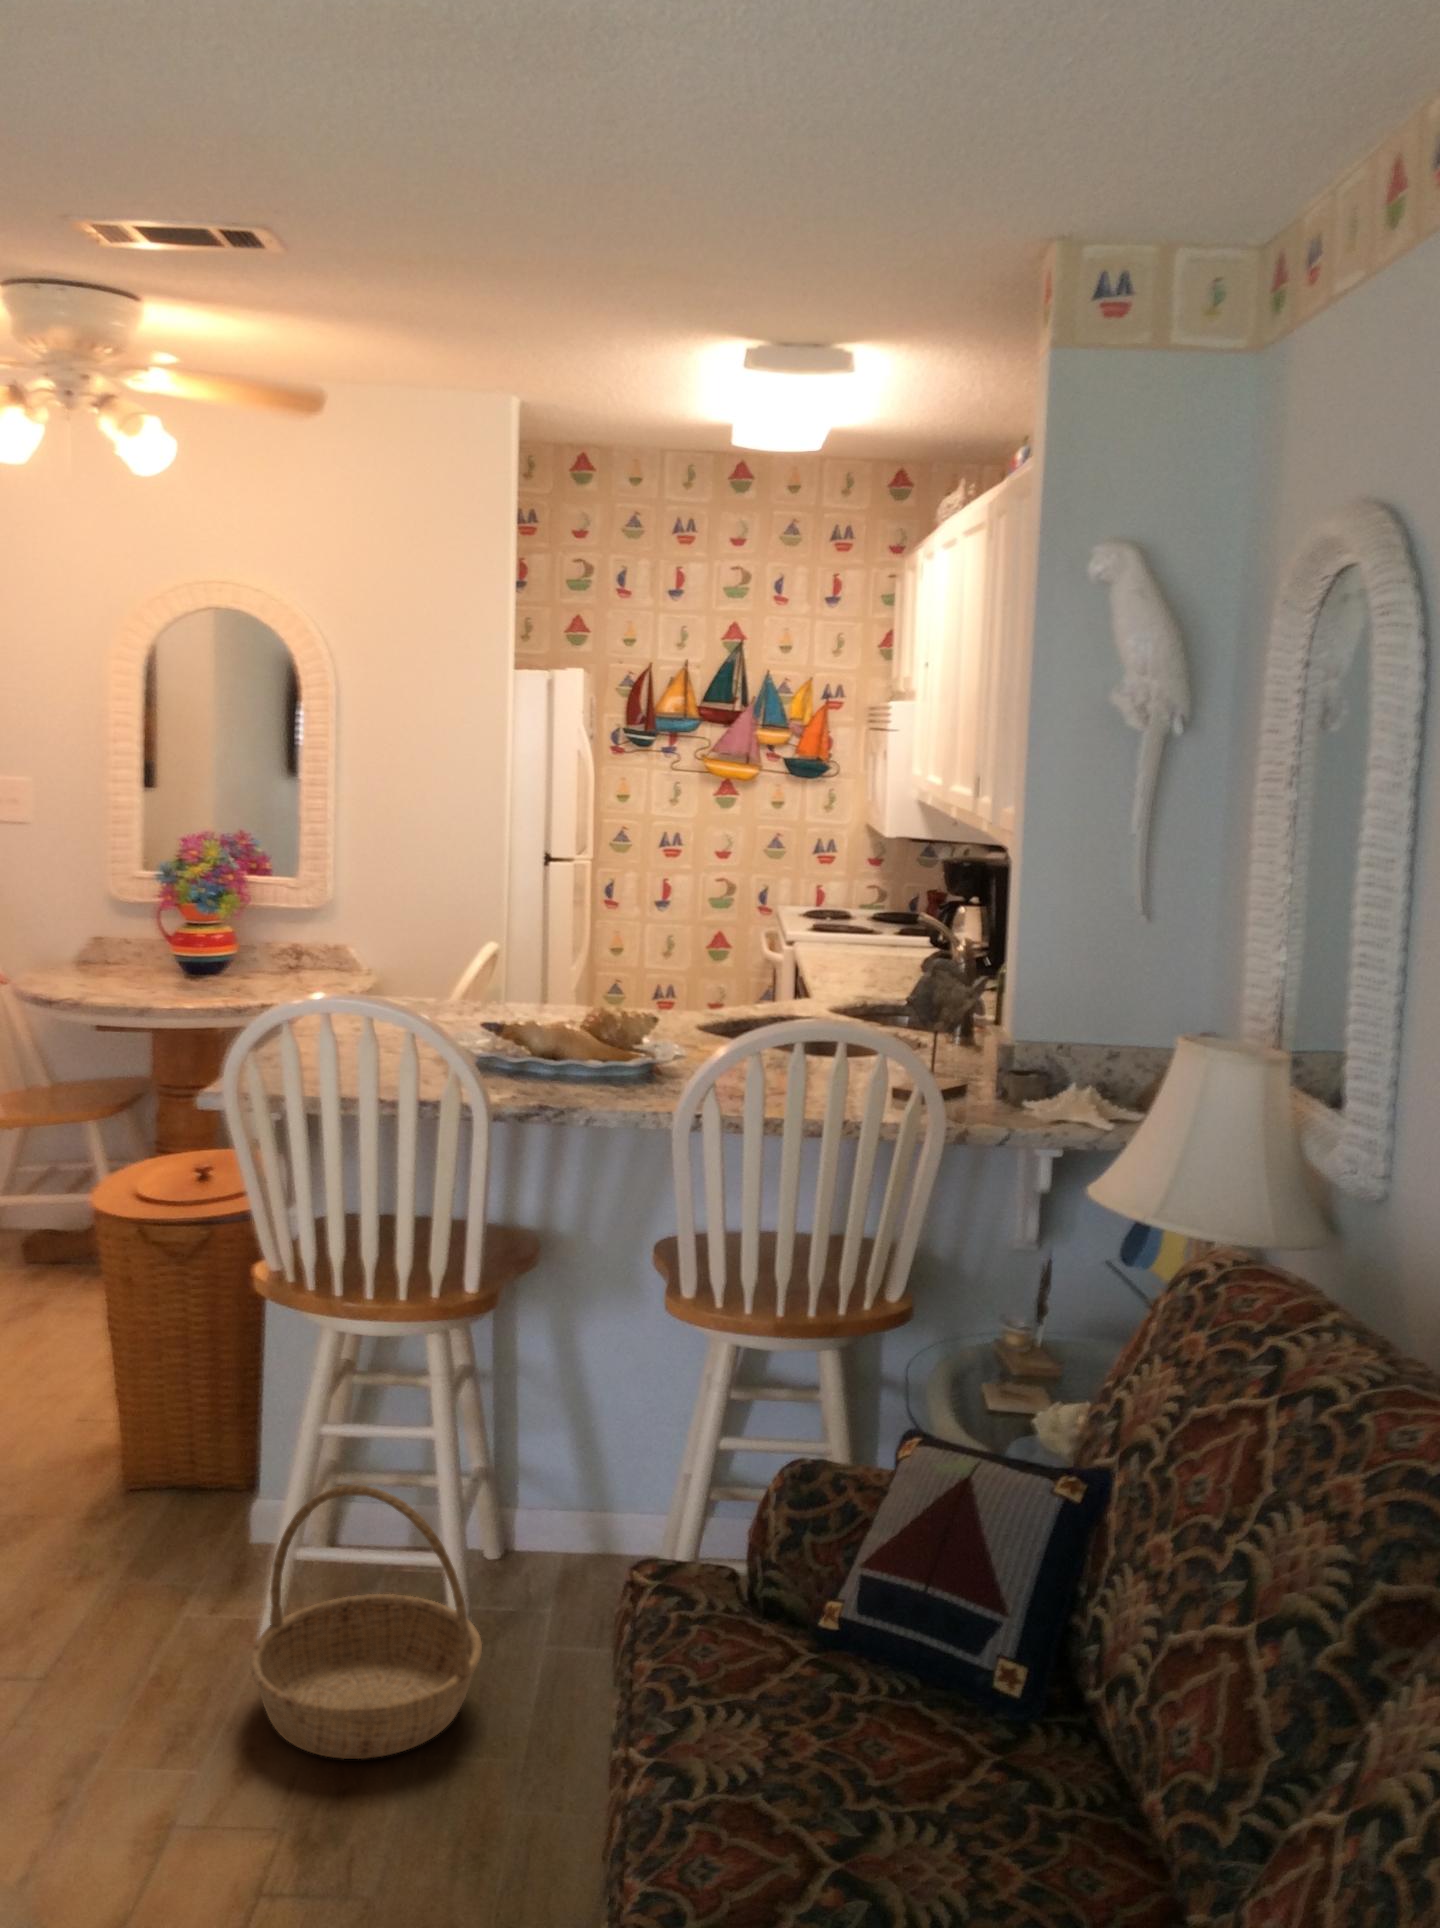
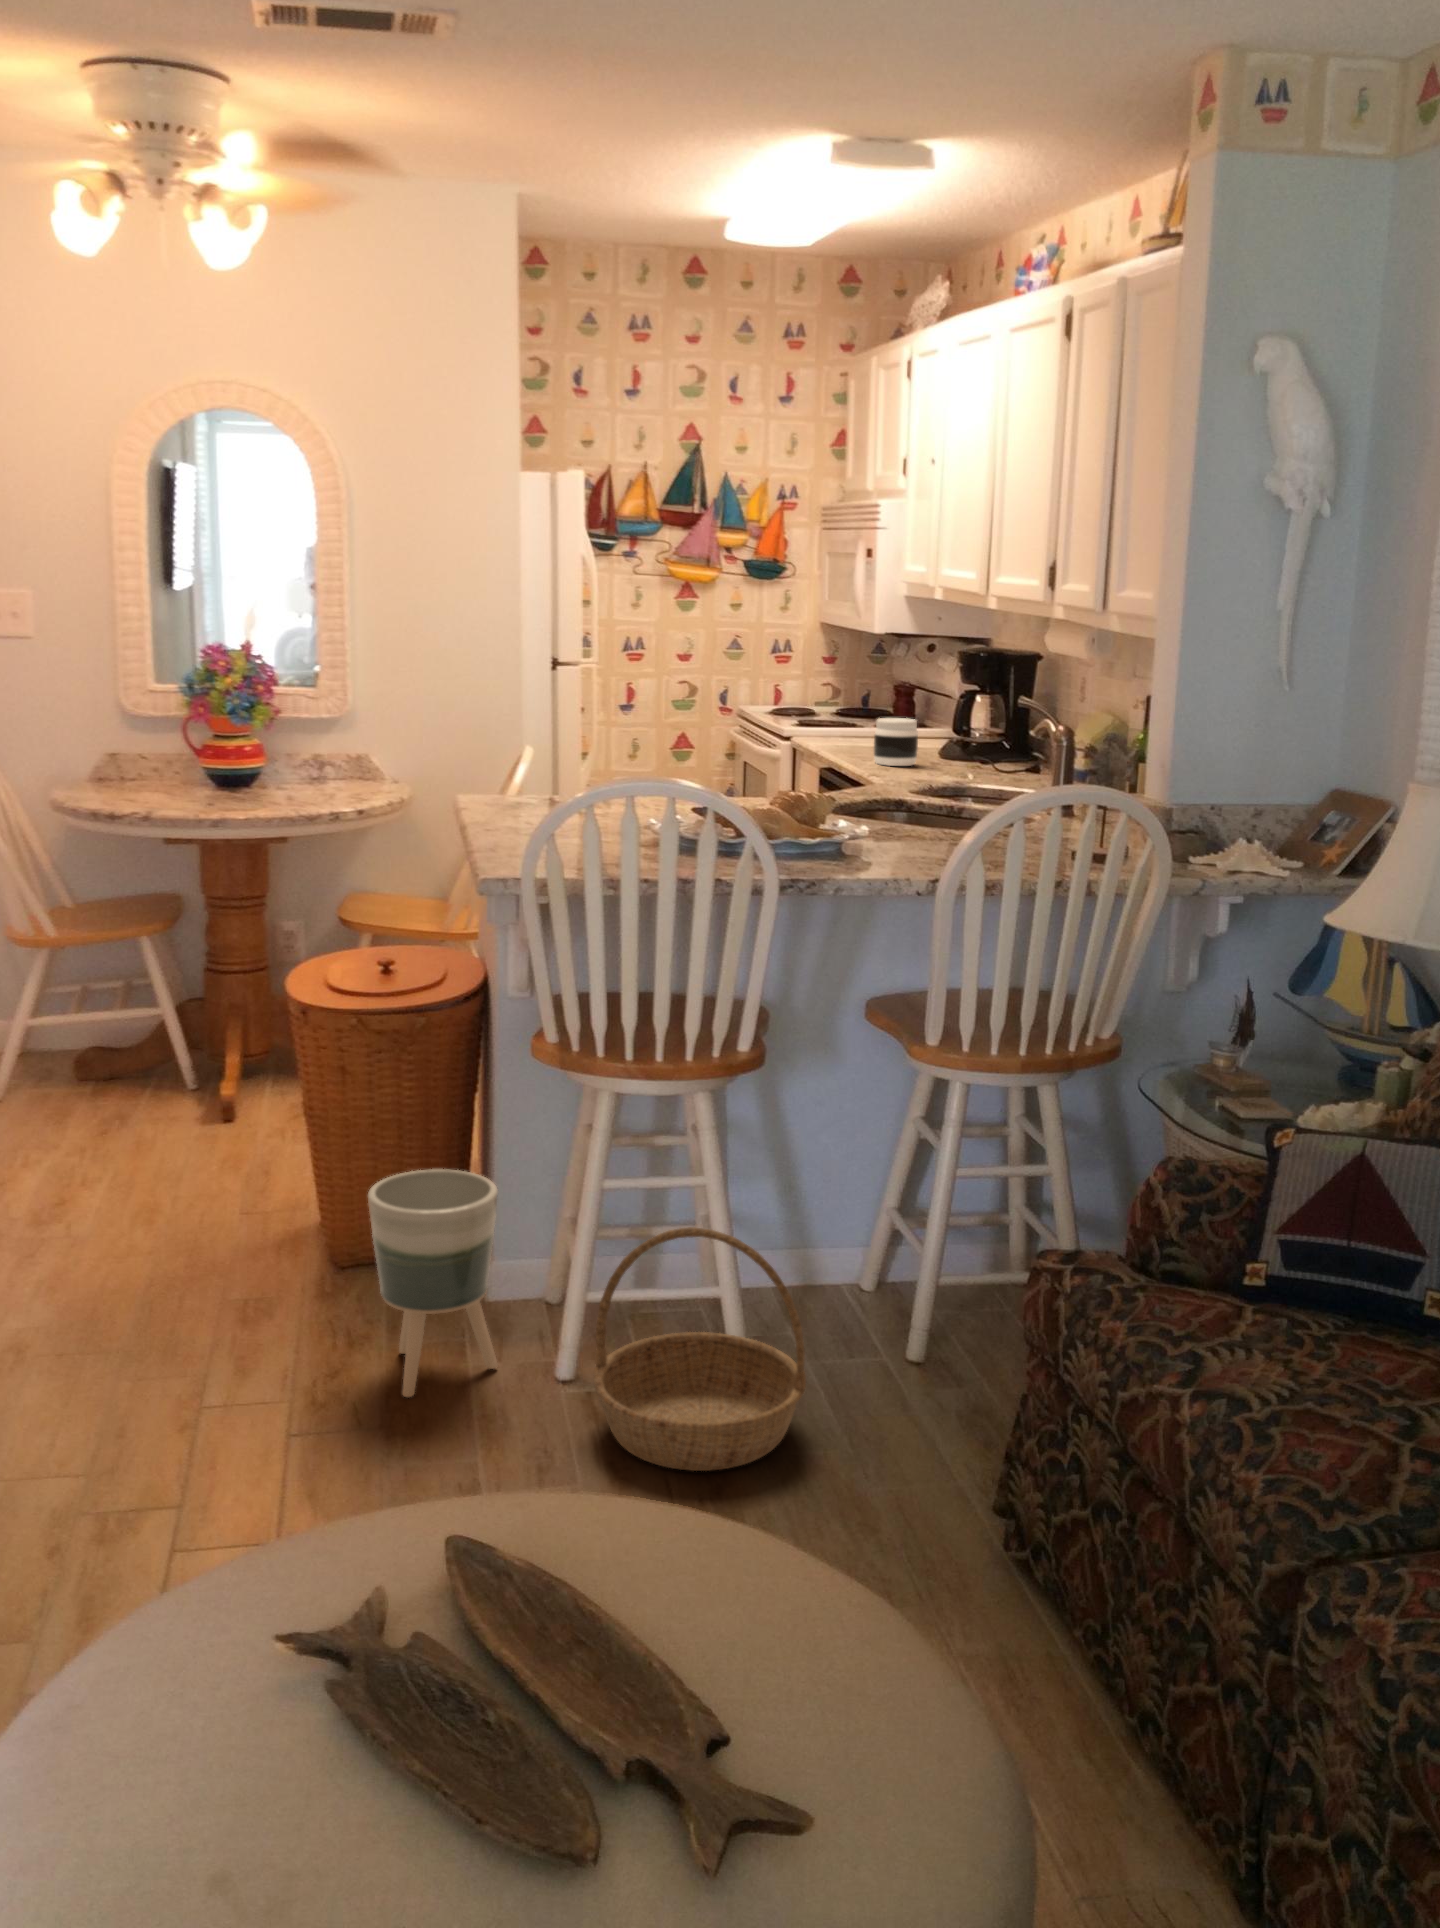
jar: none [835,929,881,980] -> present [874,718,918,766]
planter: none [75,1394,215,1638] -> present [368,1169,498,1397]

